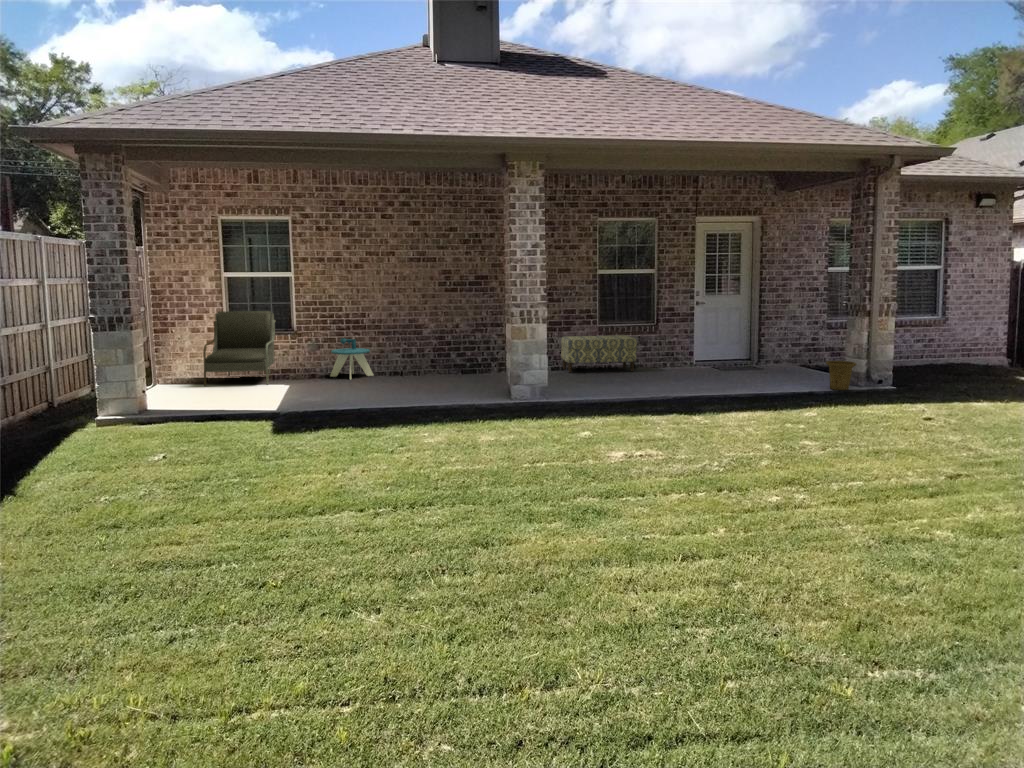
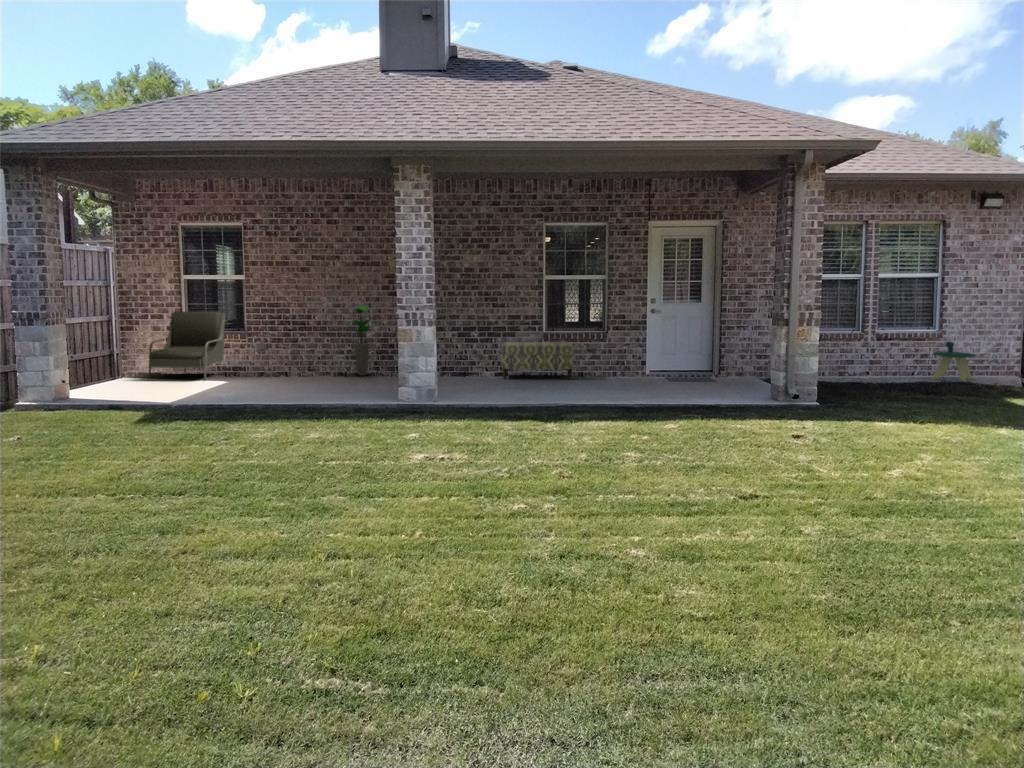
potted plant: none [406,302,437,374] -> present [353,305,375,376]
side table: present [330,338,373,379] -> present [932,342,975,382]
basket: present [826,361,856,390] -> none [745,373,776,404]

